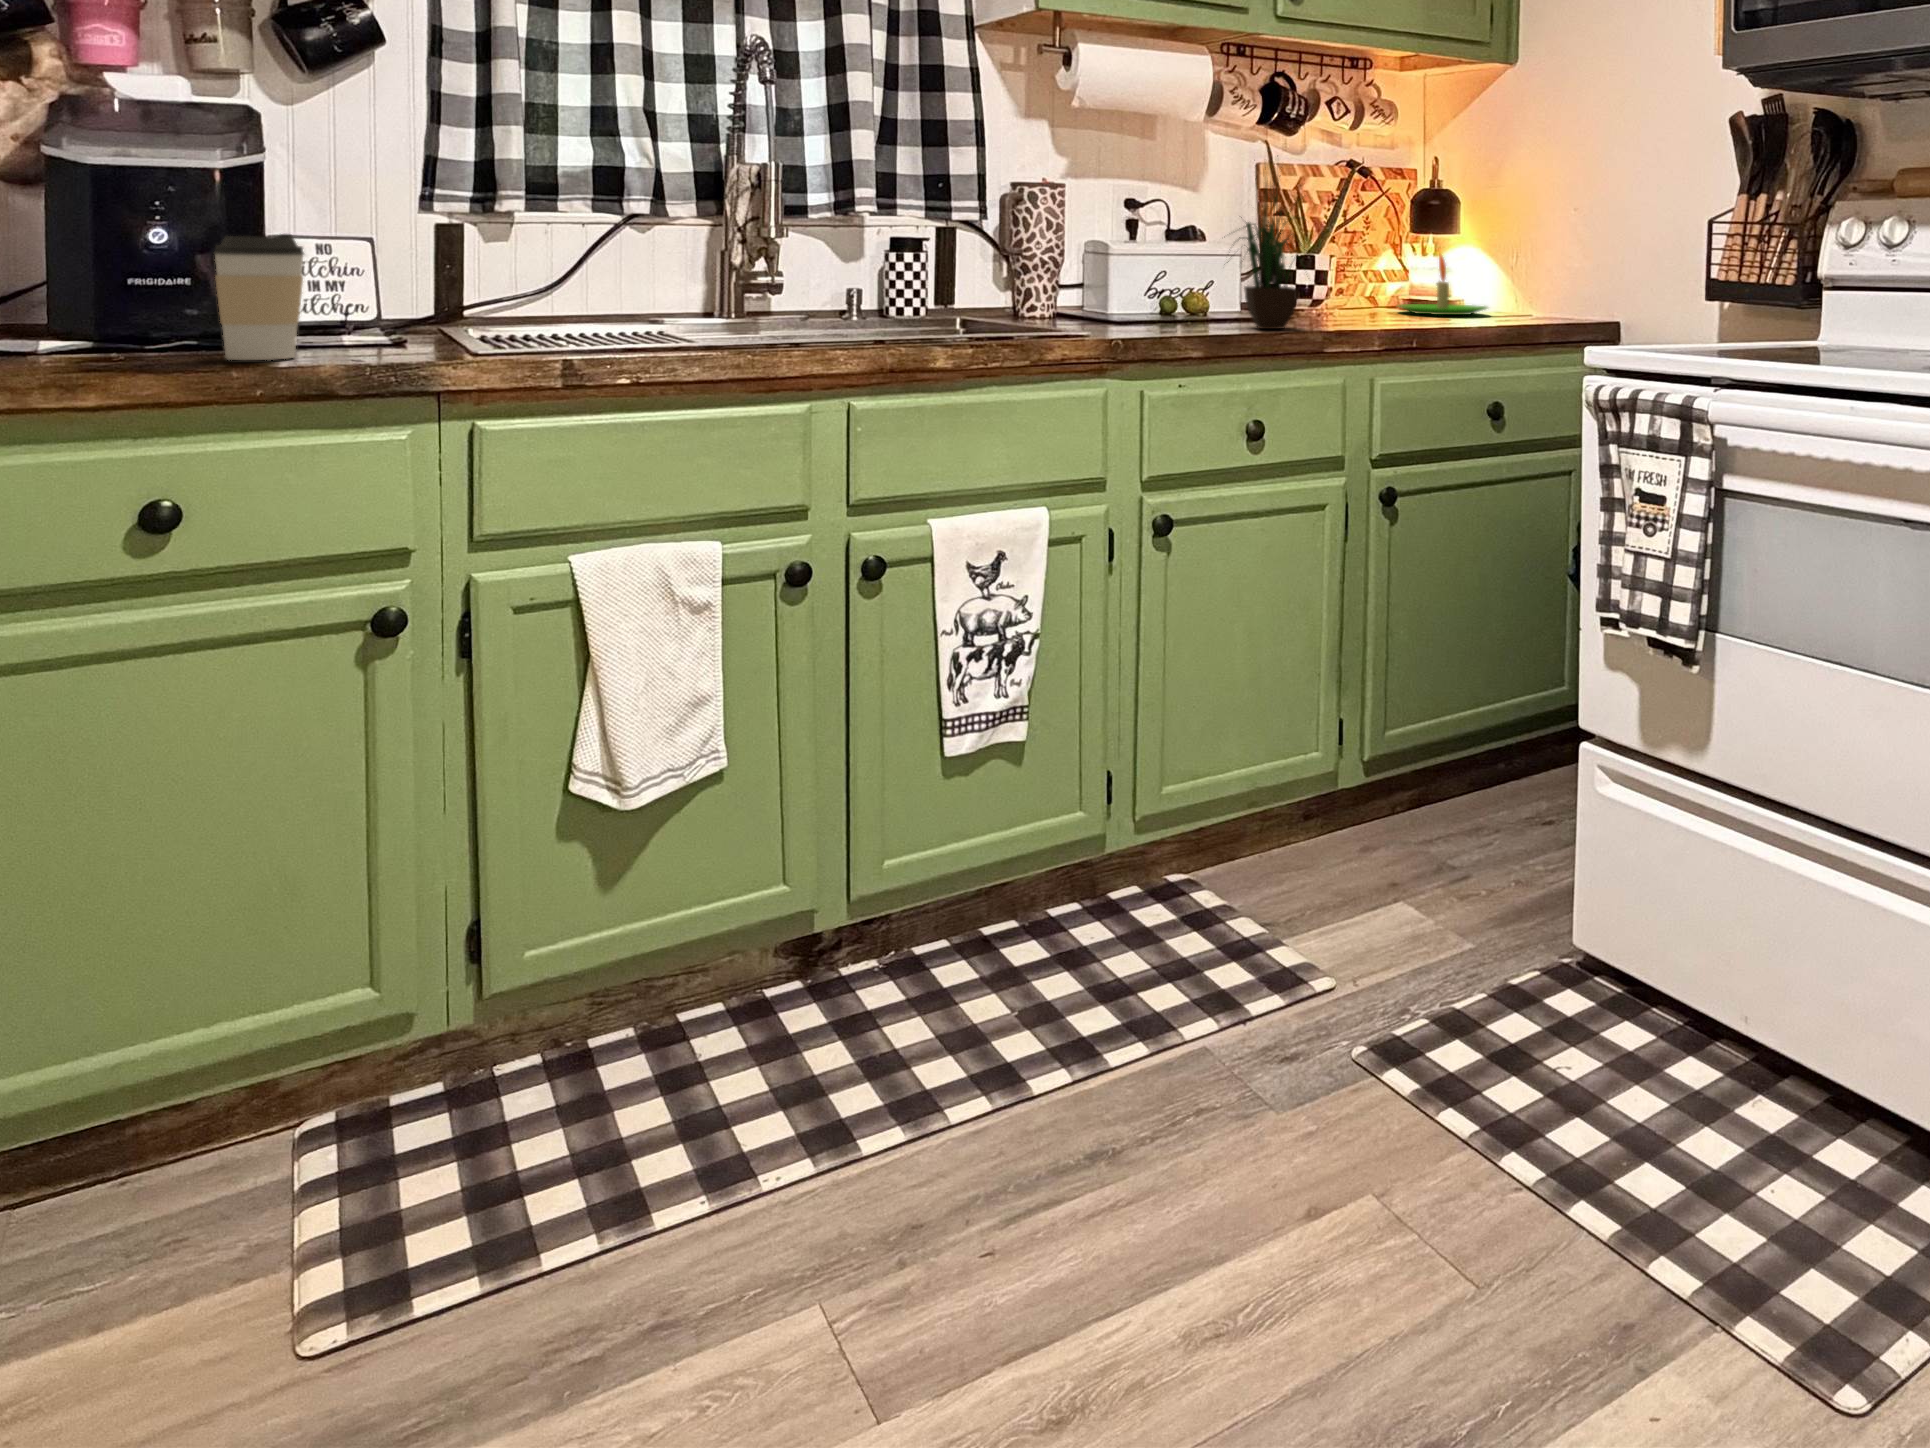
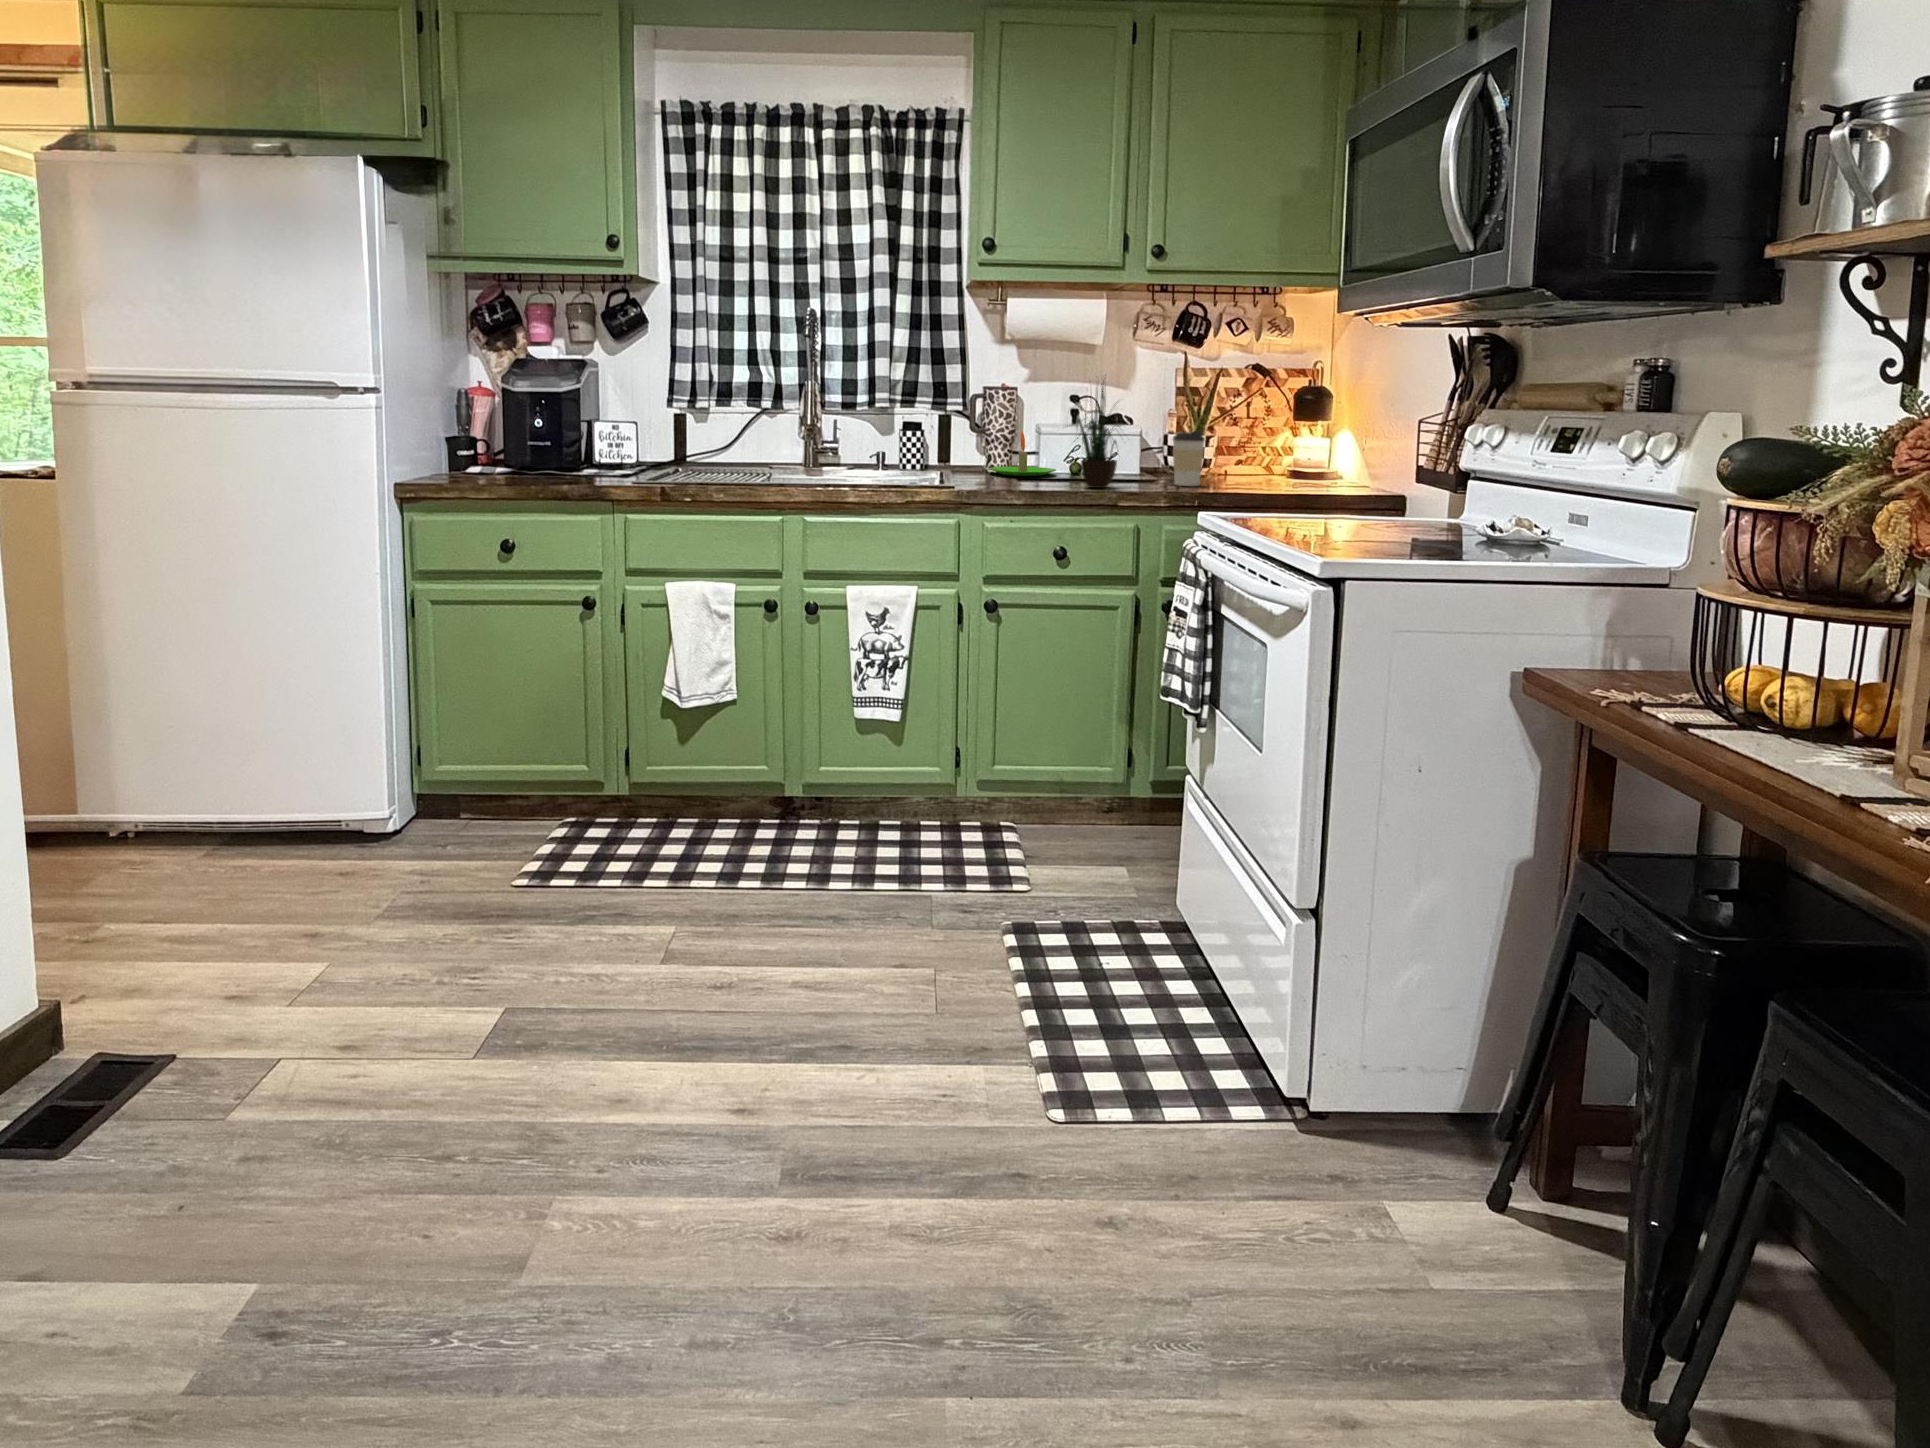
coffee cup: present [214,234,304,360] -> present [1173,431,1205,486]
candle: present [1399,254,1487,315] -> present [989,430,1056,476]

